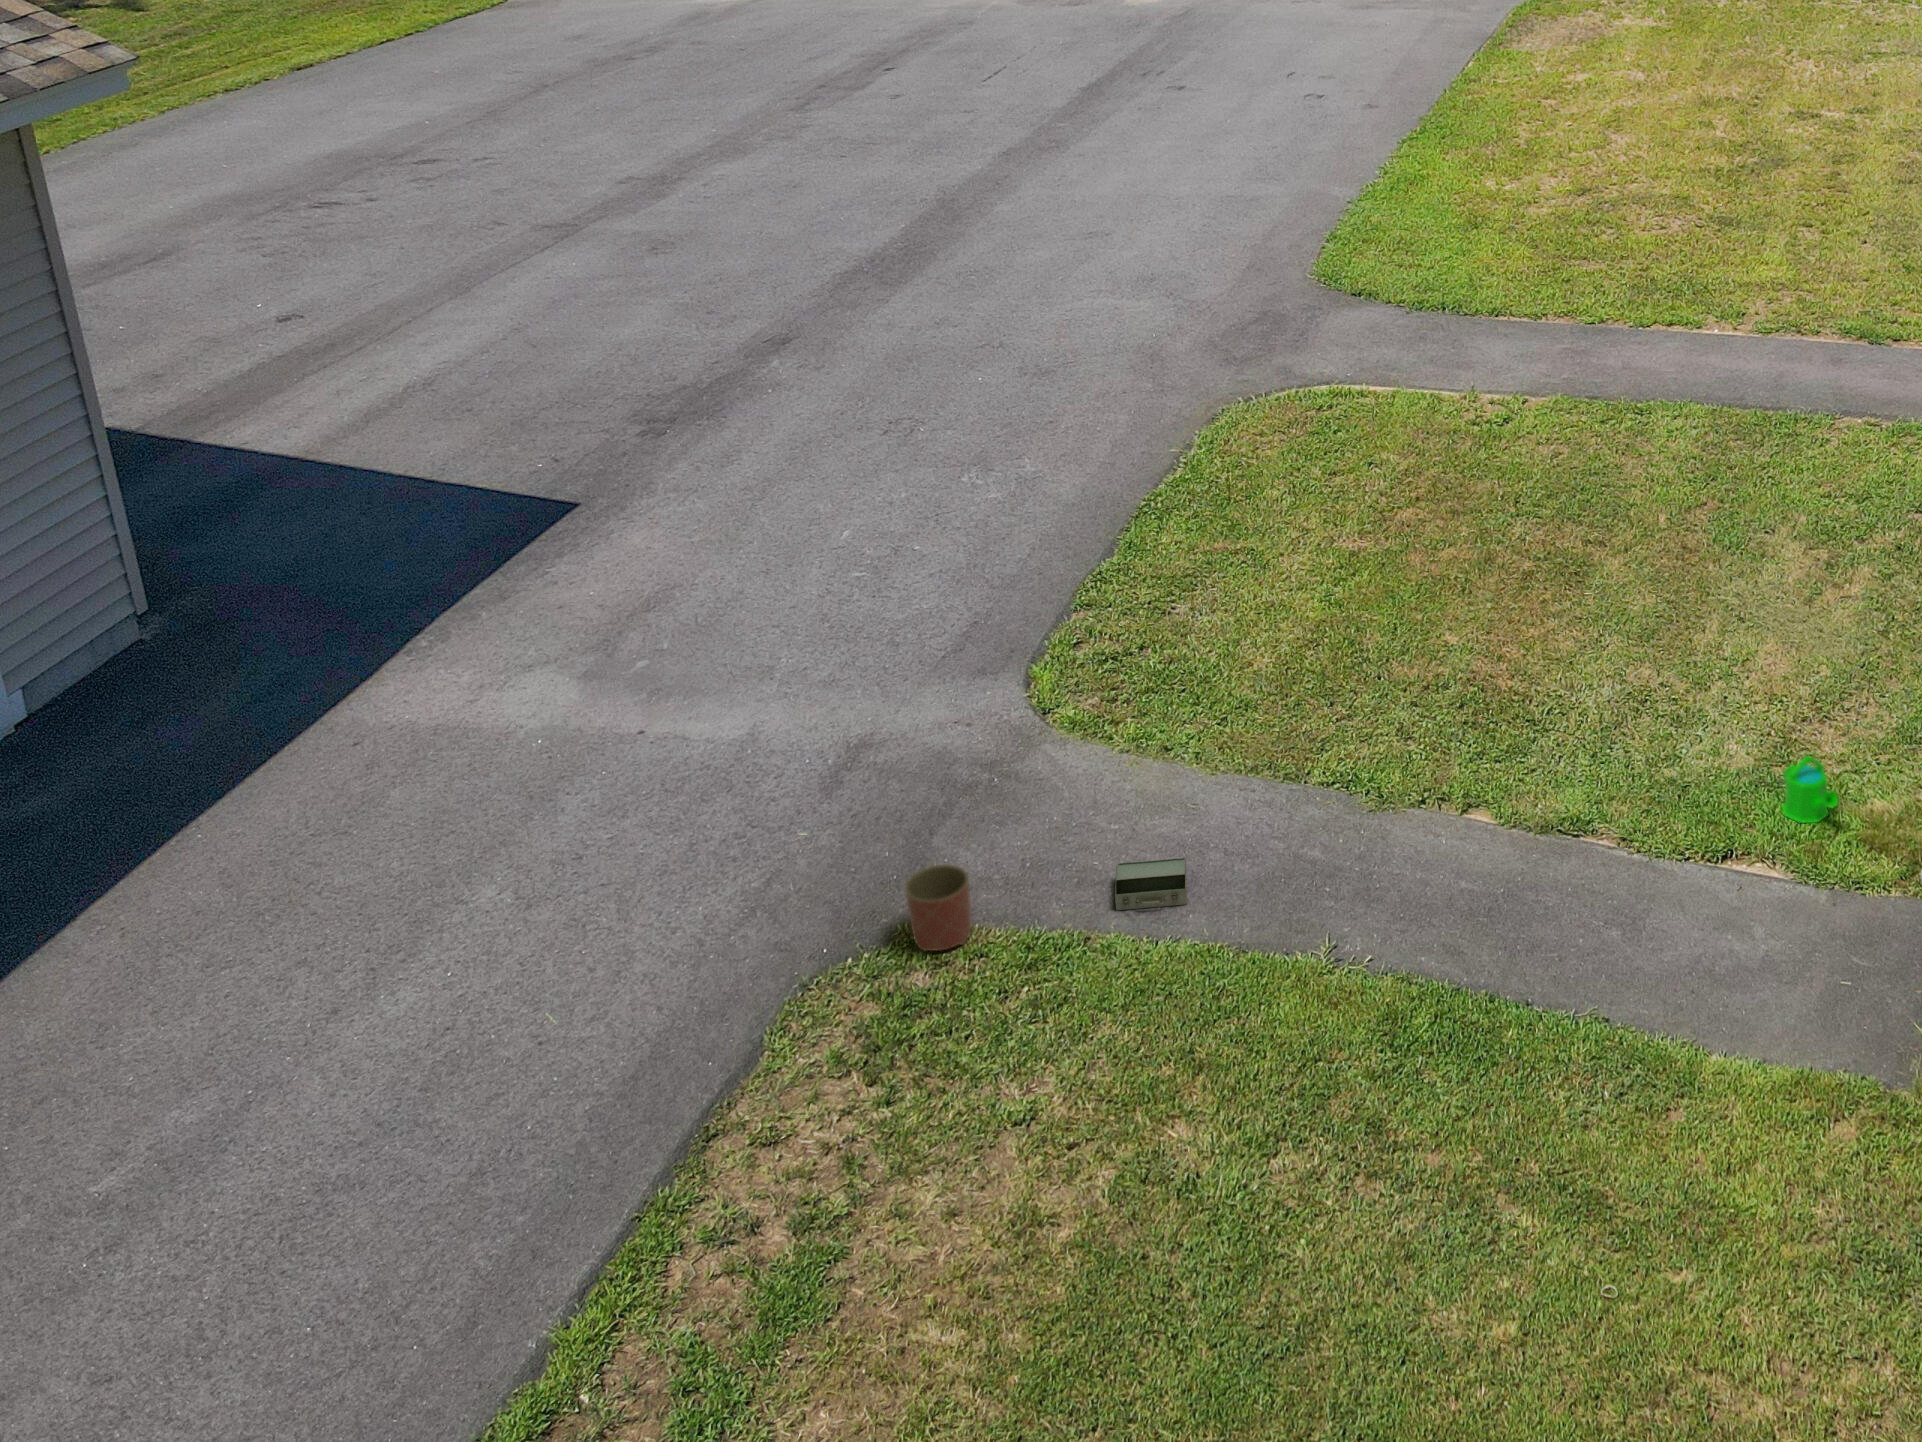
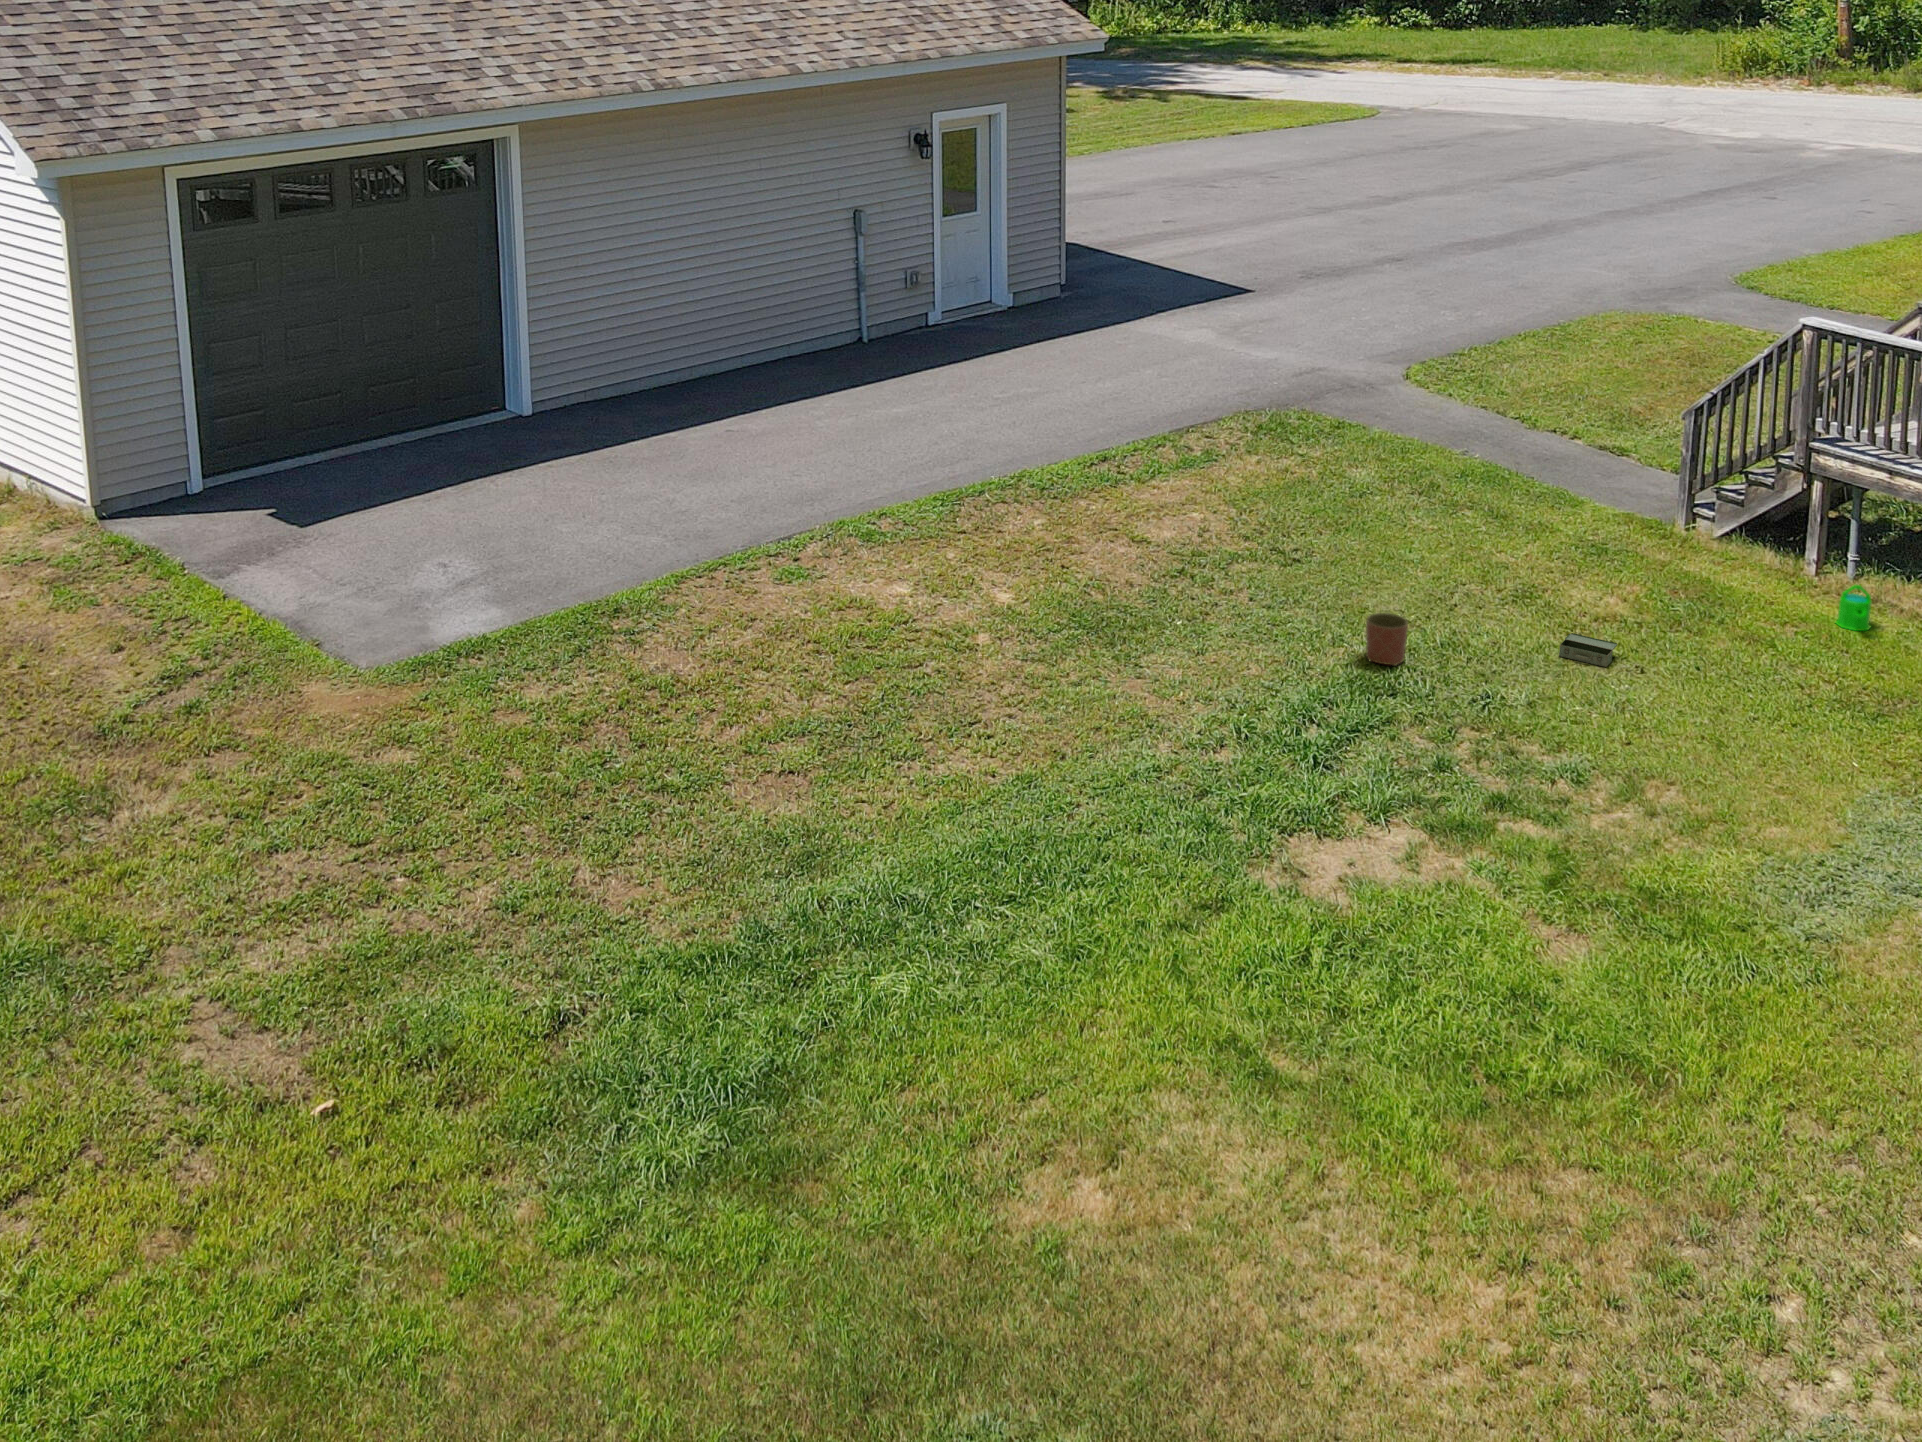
toolbox: present [1115,858,1187,910] -> present [1559,633,1617,667]
planter: present [905,864,972,951] -> present [1366,613,1408,666]

